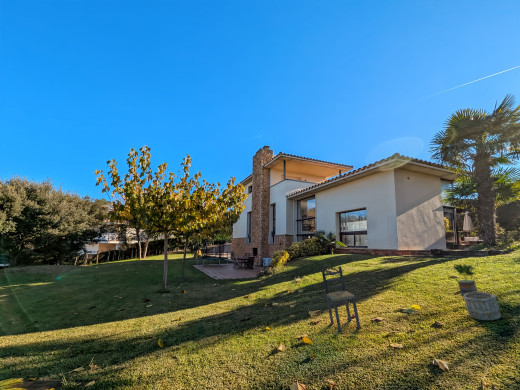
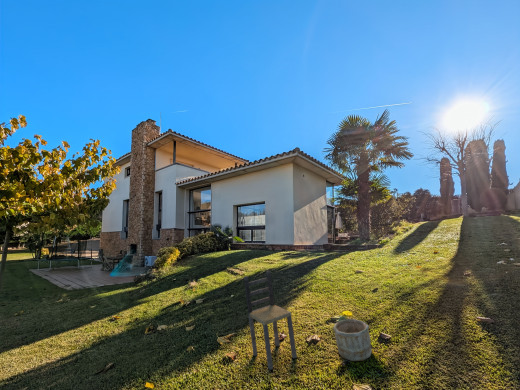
potted tree: present [454,264,477,295] -> none [377,260,402,295]
wooden bucket: present [463,292,501,320] -> present [333,319,372,361]

